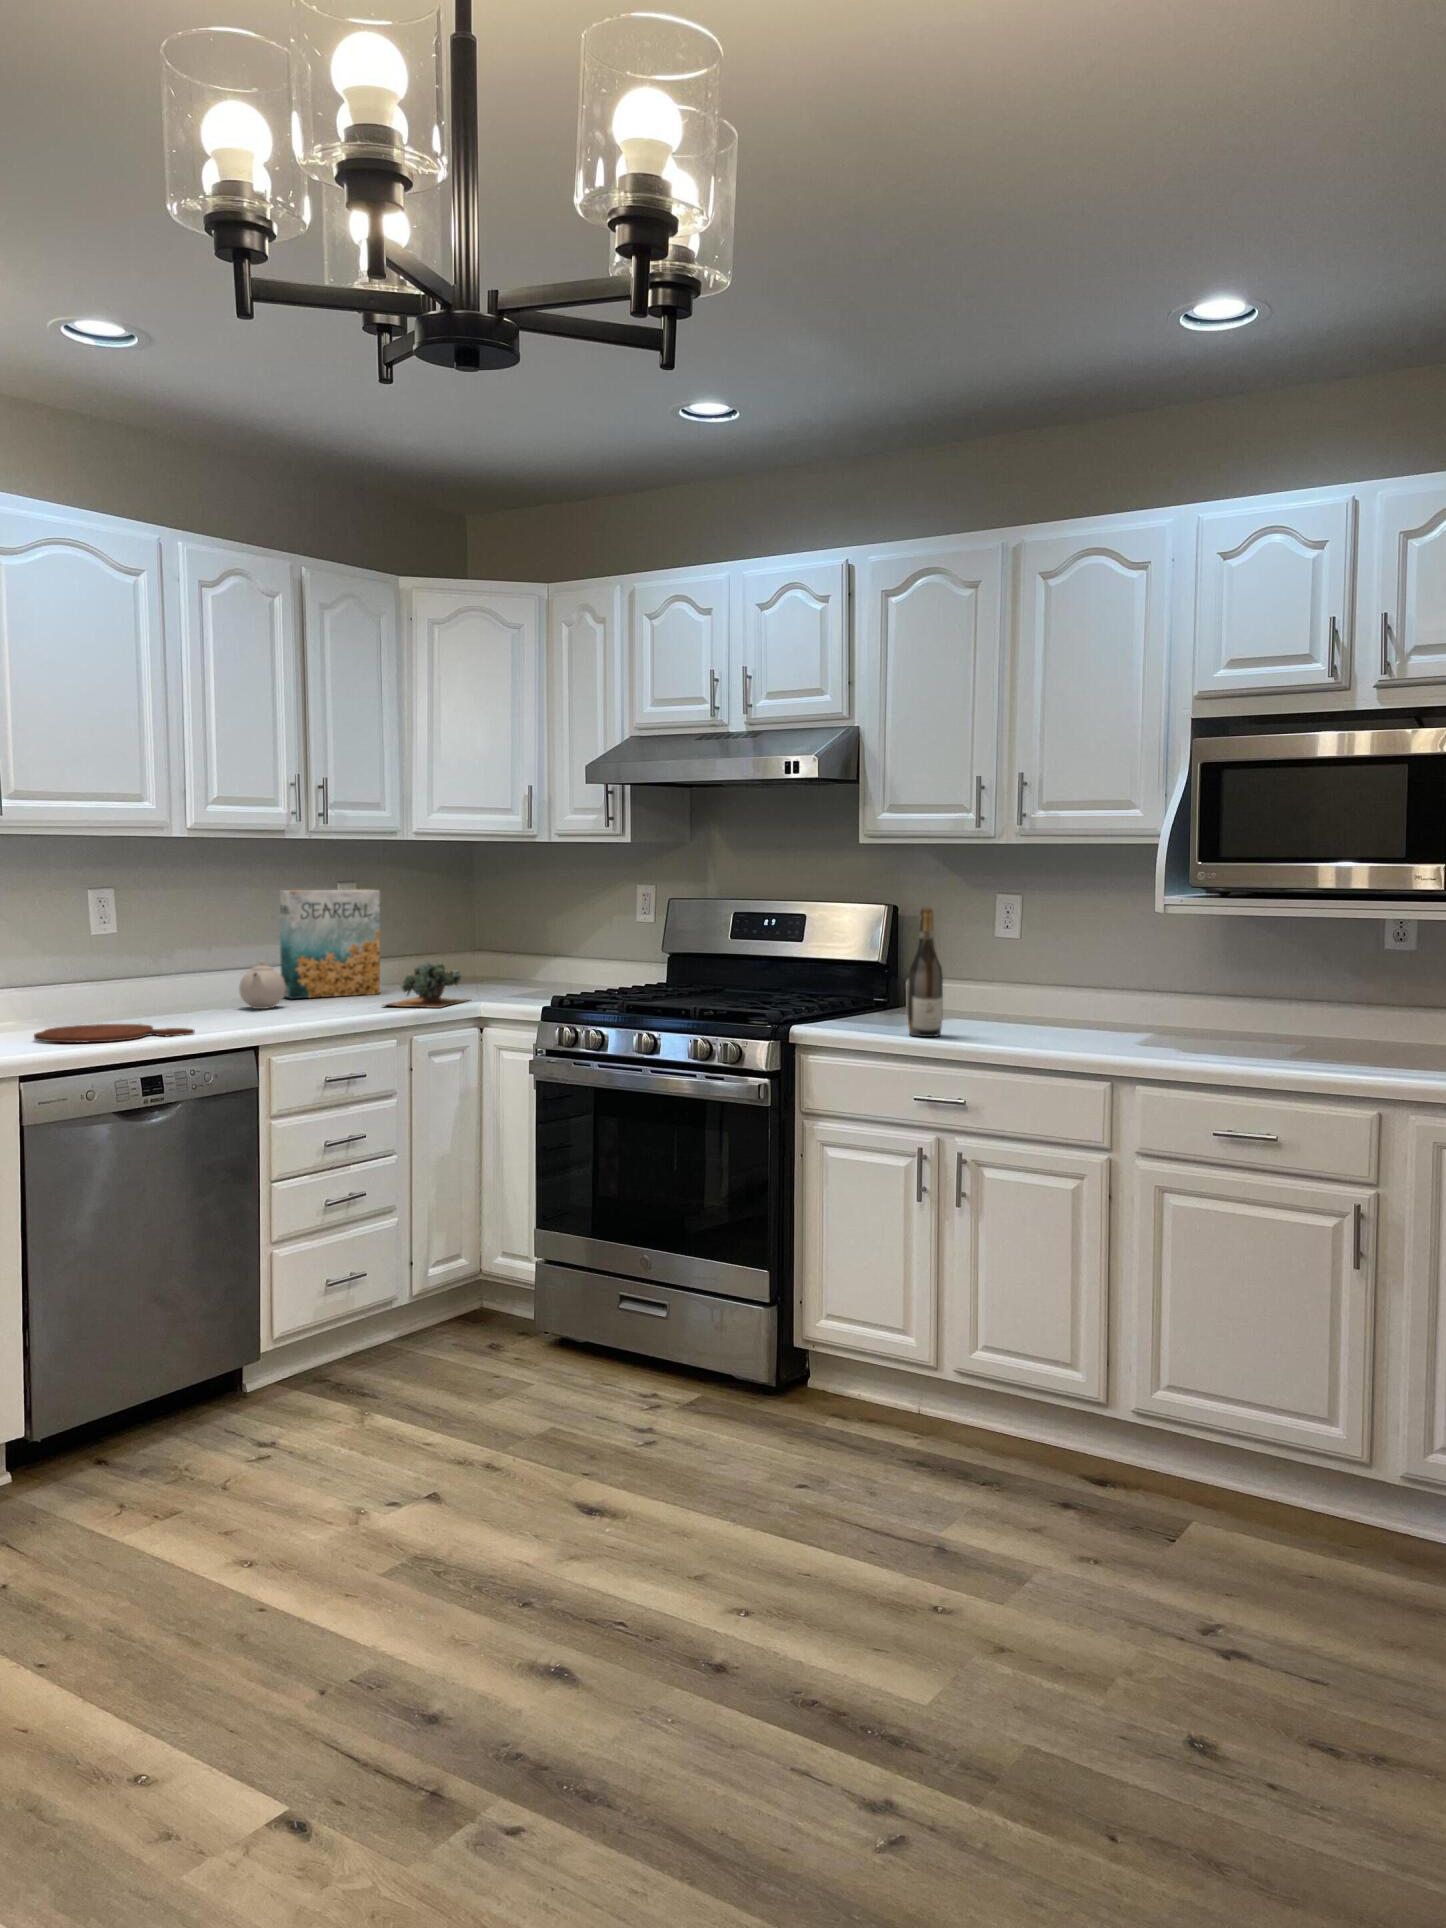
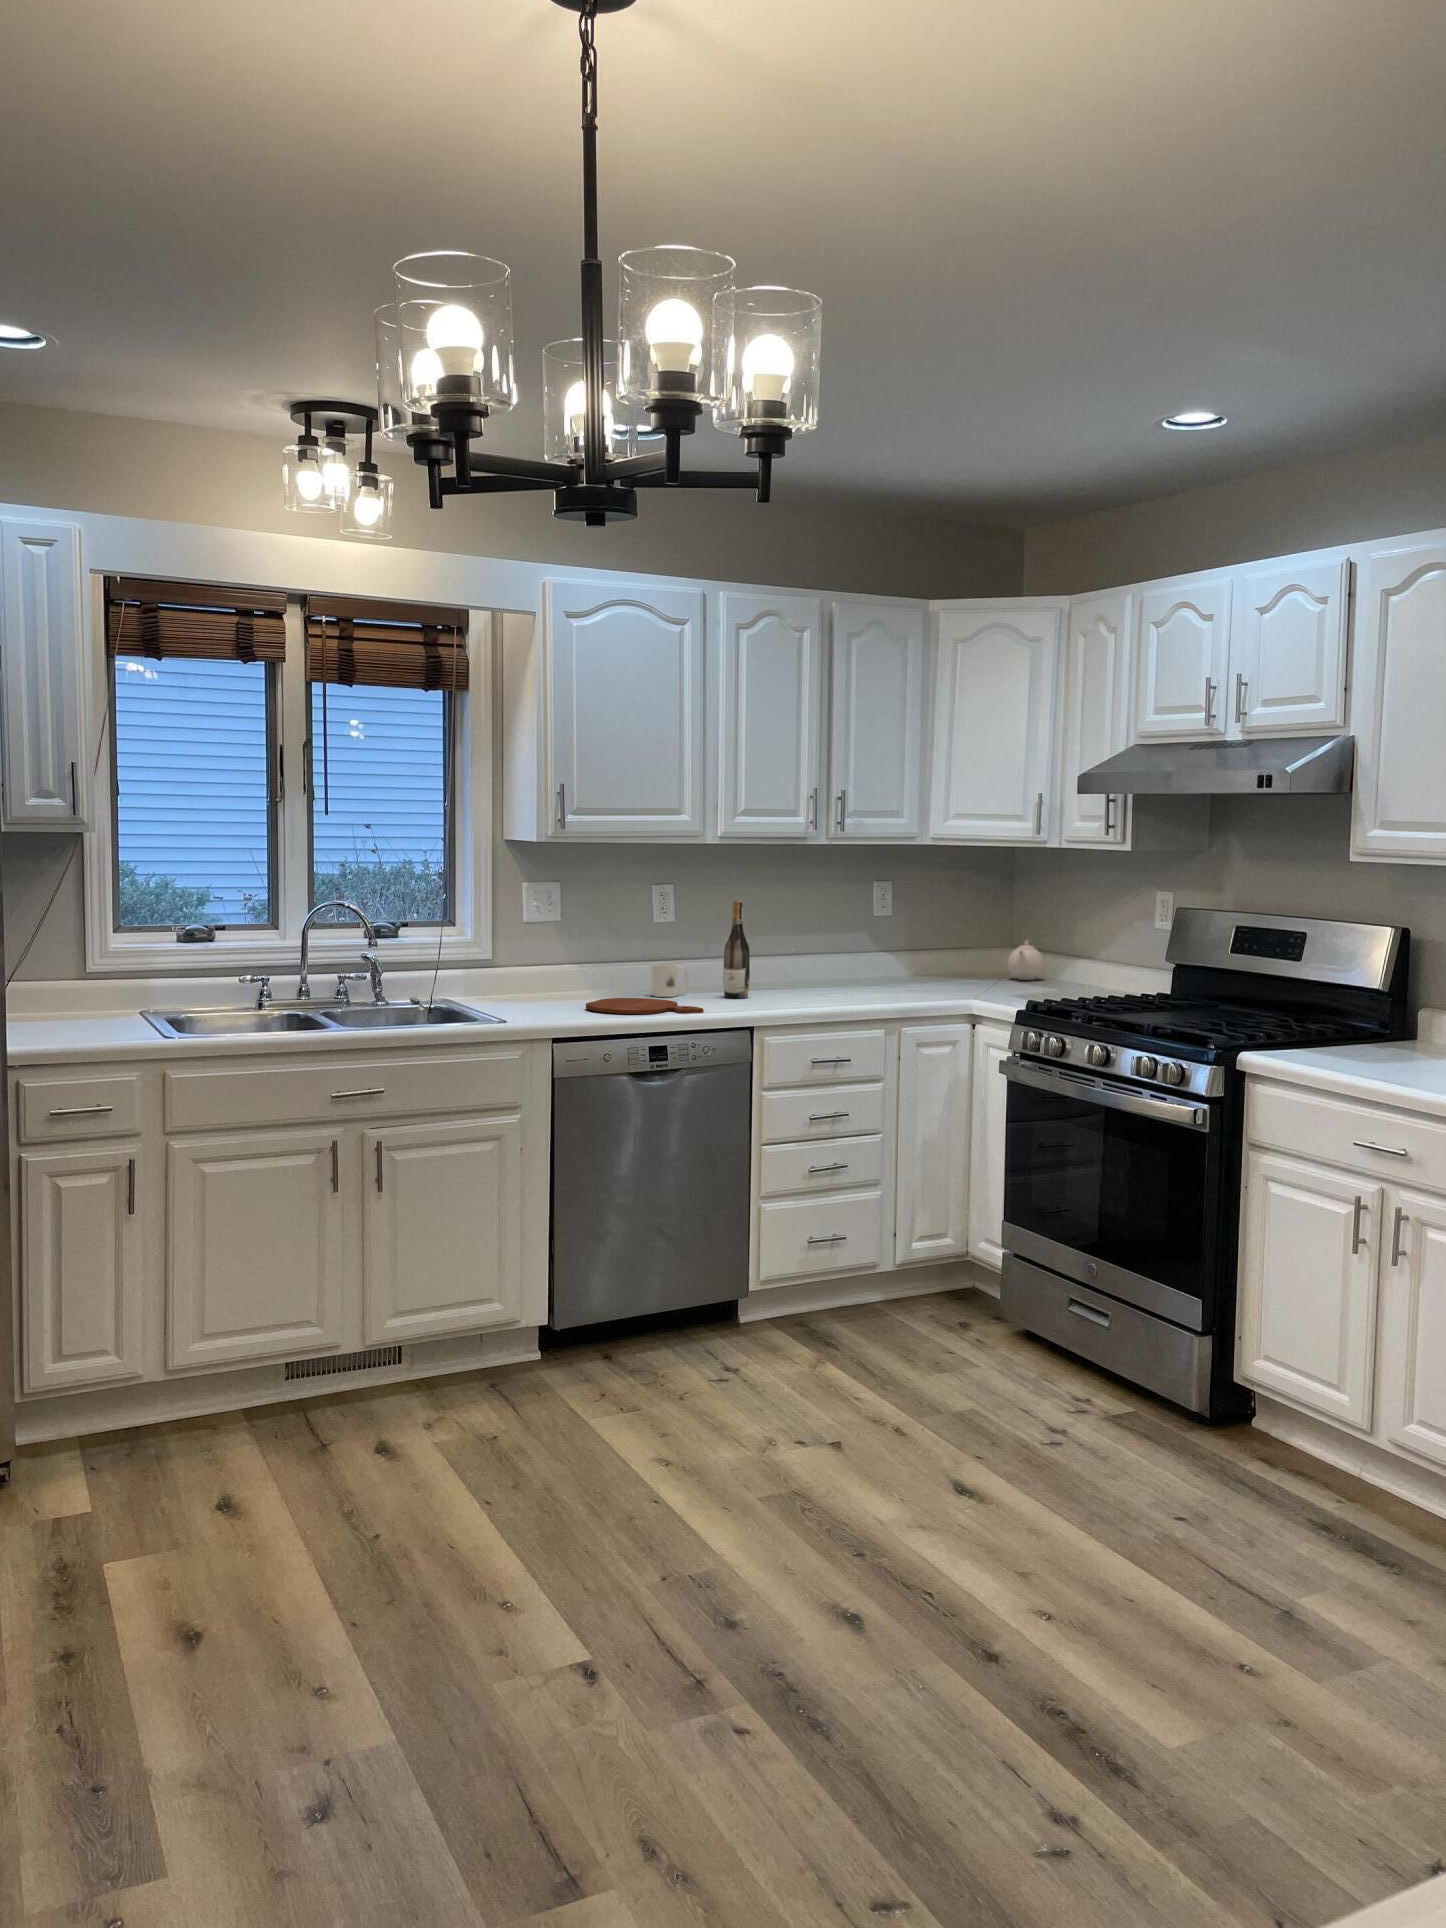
cereal box: present [280,890,380,999] -> none [815,888,903,985]
wine bottle: present [908,907,943,1037] -> present [723,901,750,998]
teapot: present [239,960,285,1009] -> present [1008,941,1044,980]
succulent plant: present [385,962,468,1008] -> none [882,959,971,1004]
mug: none [99,981,146,1023] -> present [651,962,688,997]

